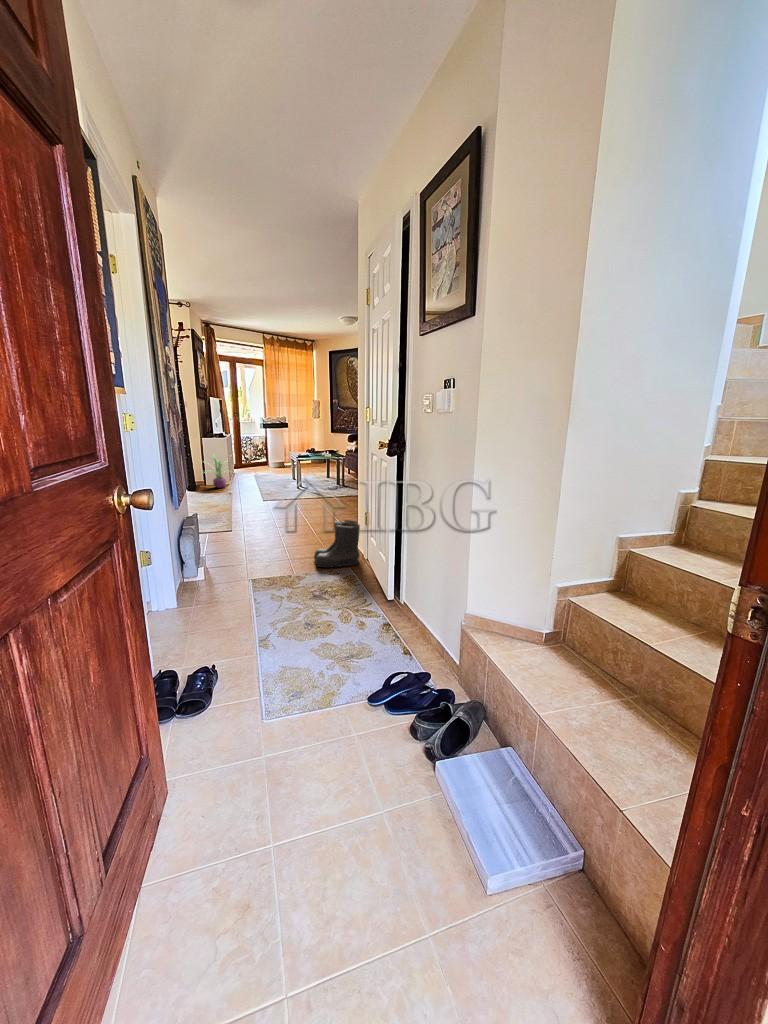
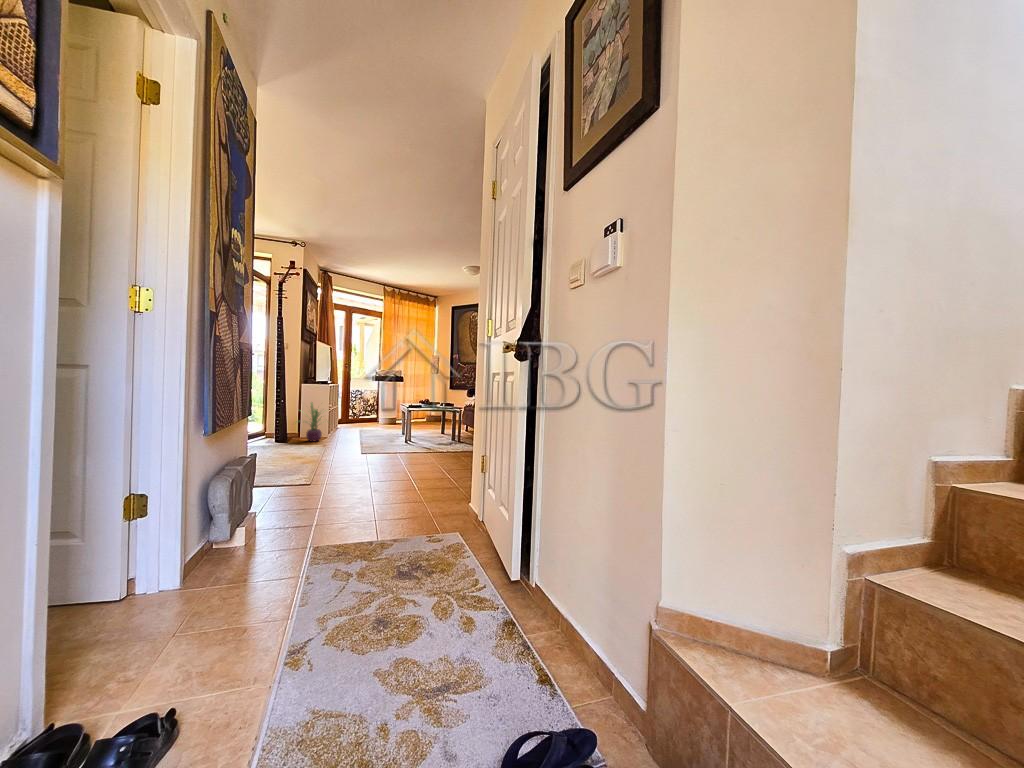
boots: present [314,520,360,567] -> none [408,468,474,533]

